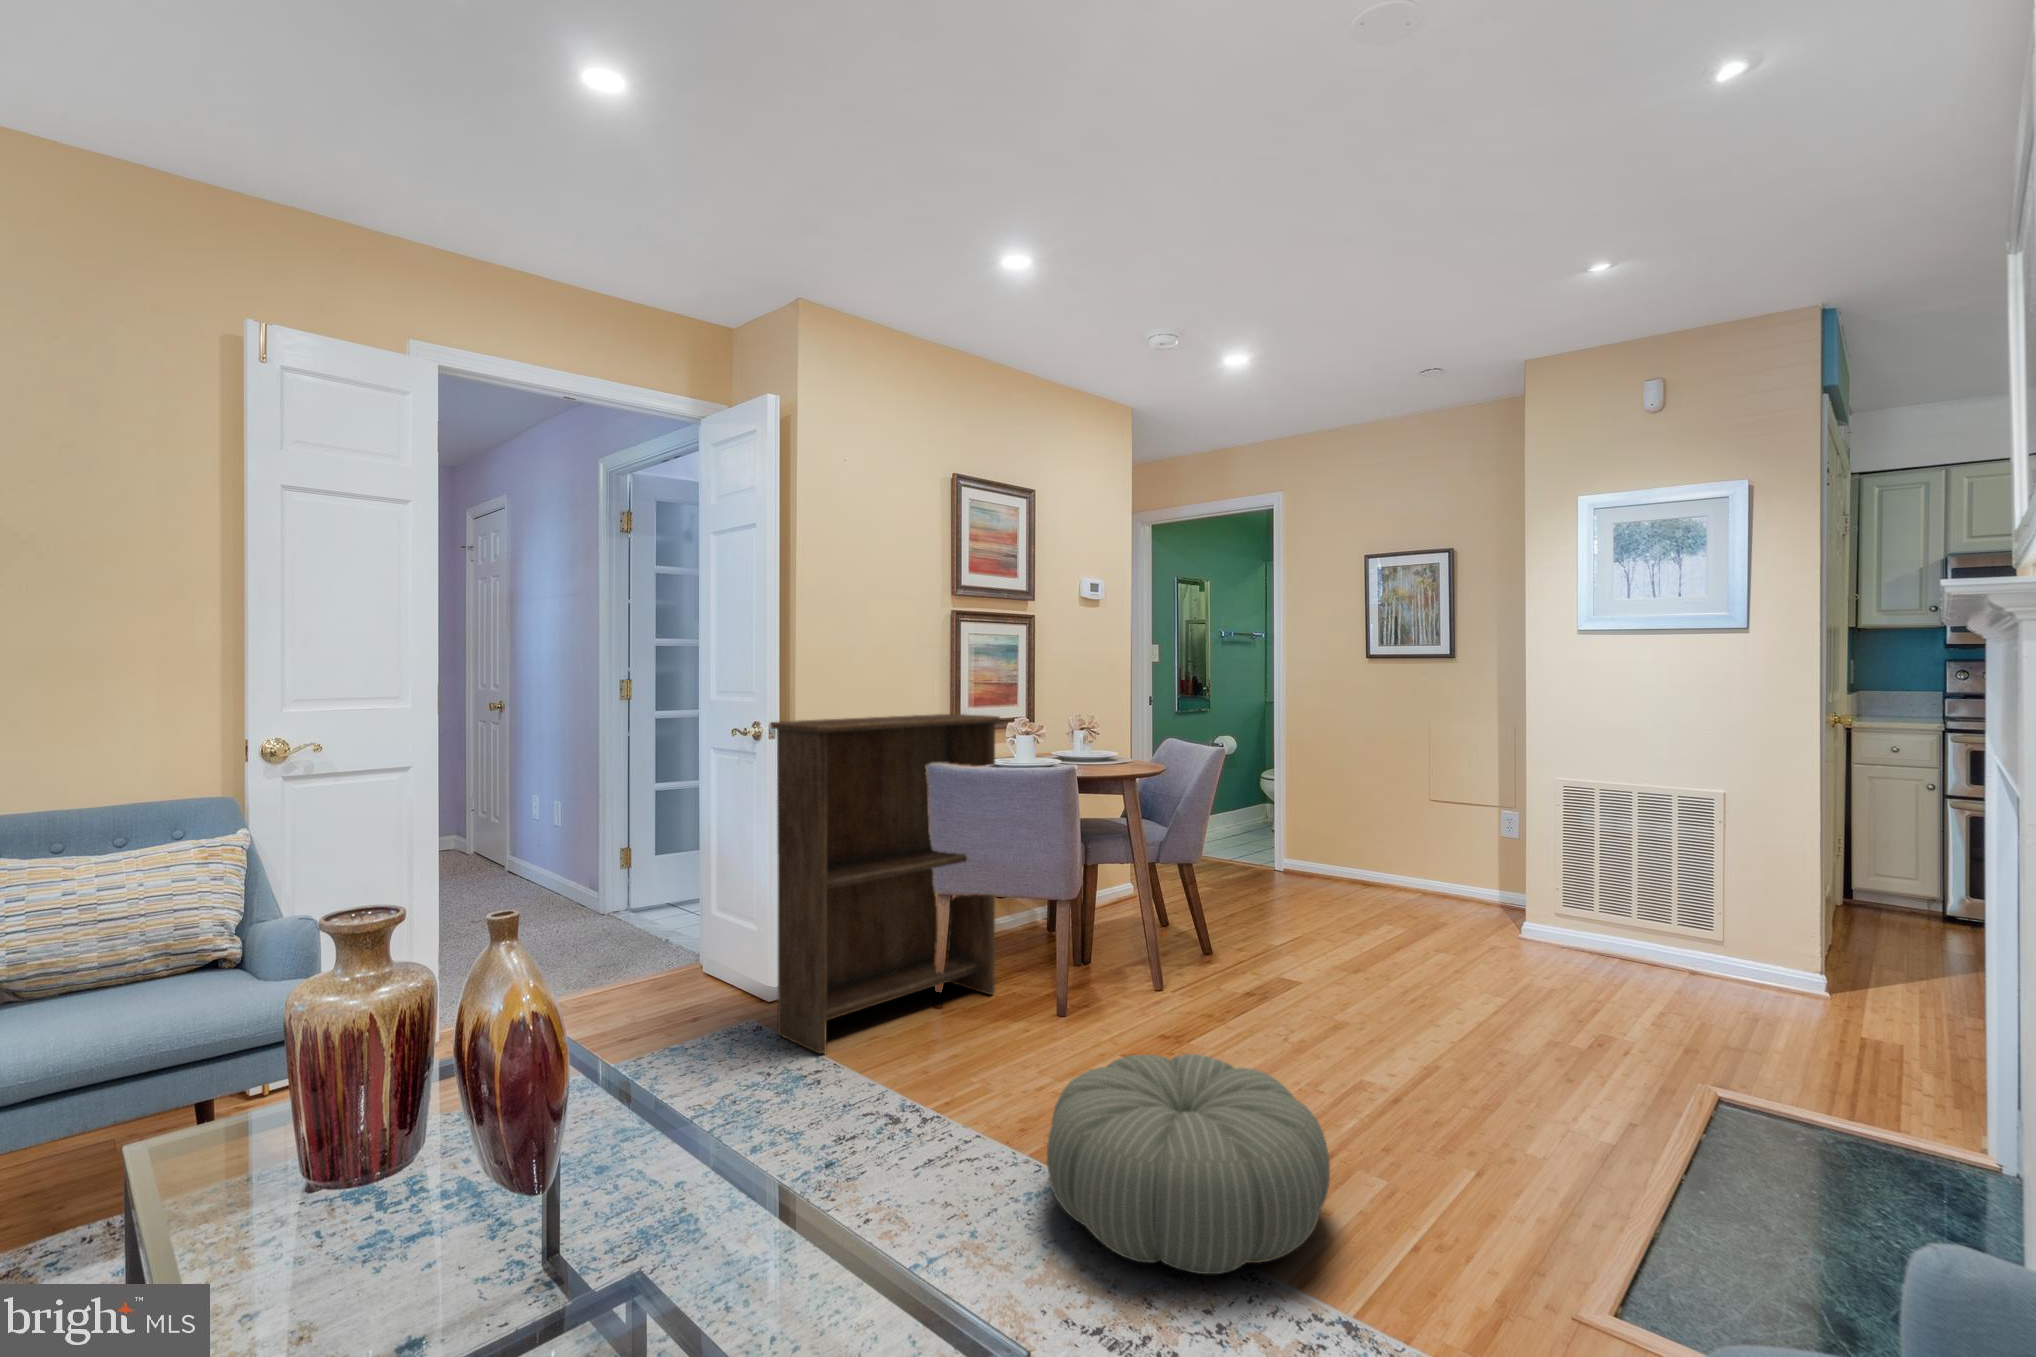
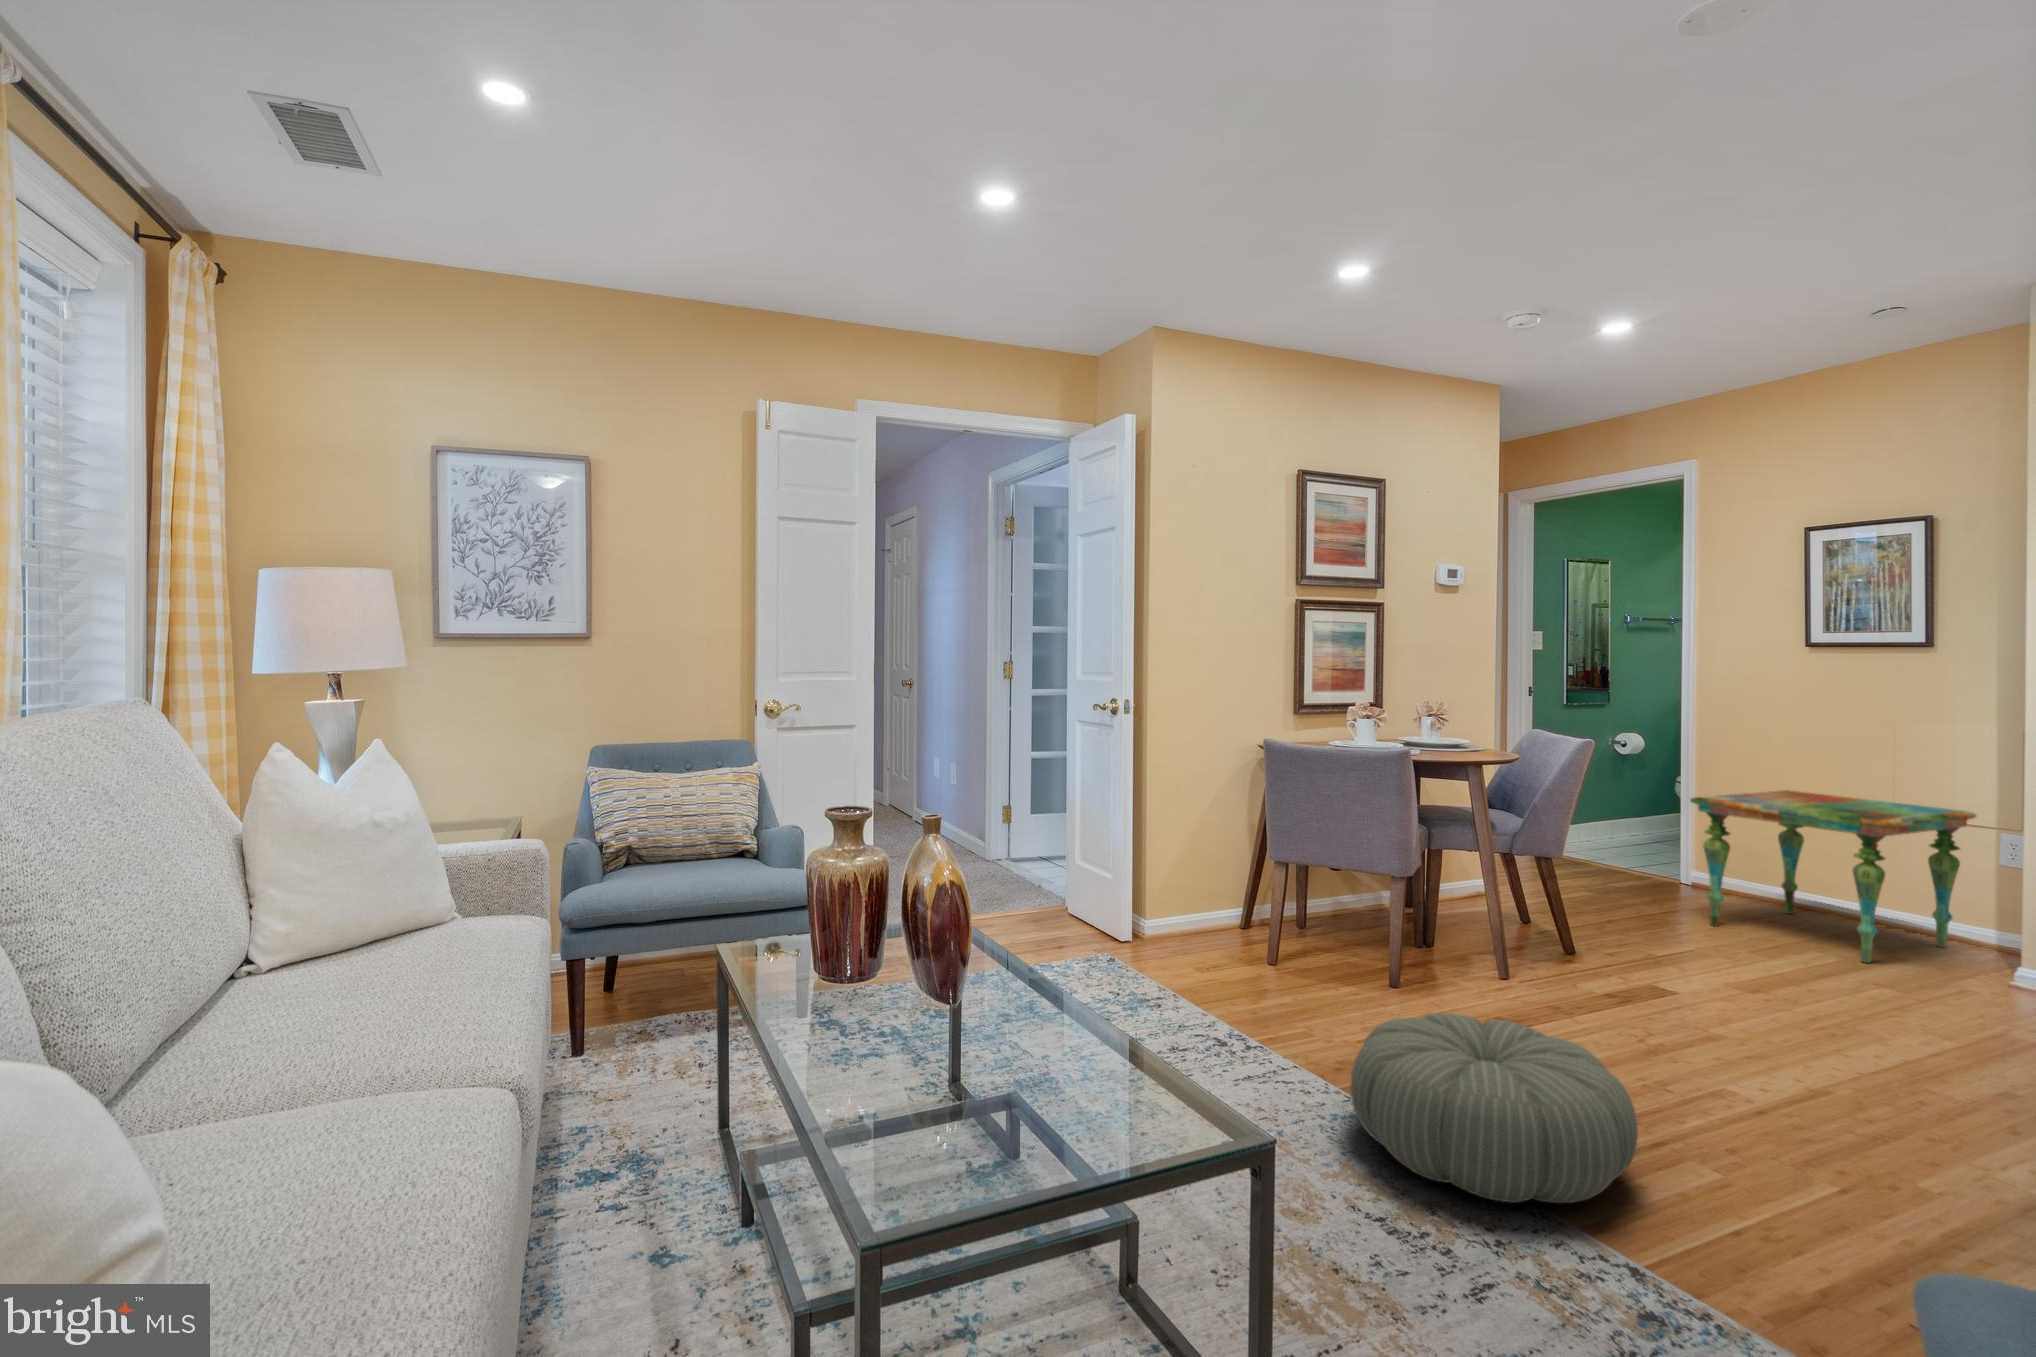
bookshelf: present [771,714,1000,1054] -> none [1125,697,1339,987]
side table: none [1292,782,1491,930] -> present [1690,790,1976,963]

